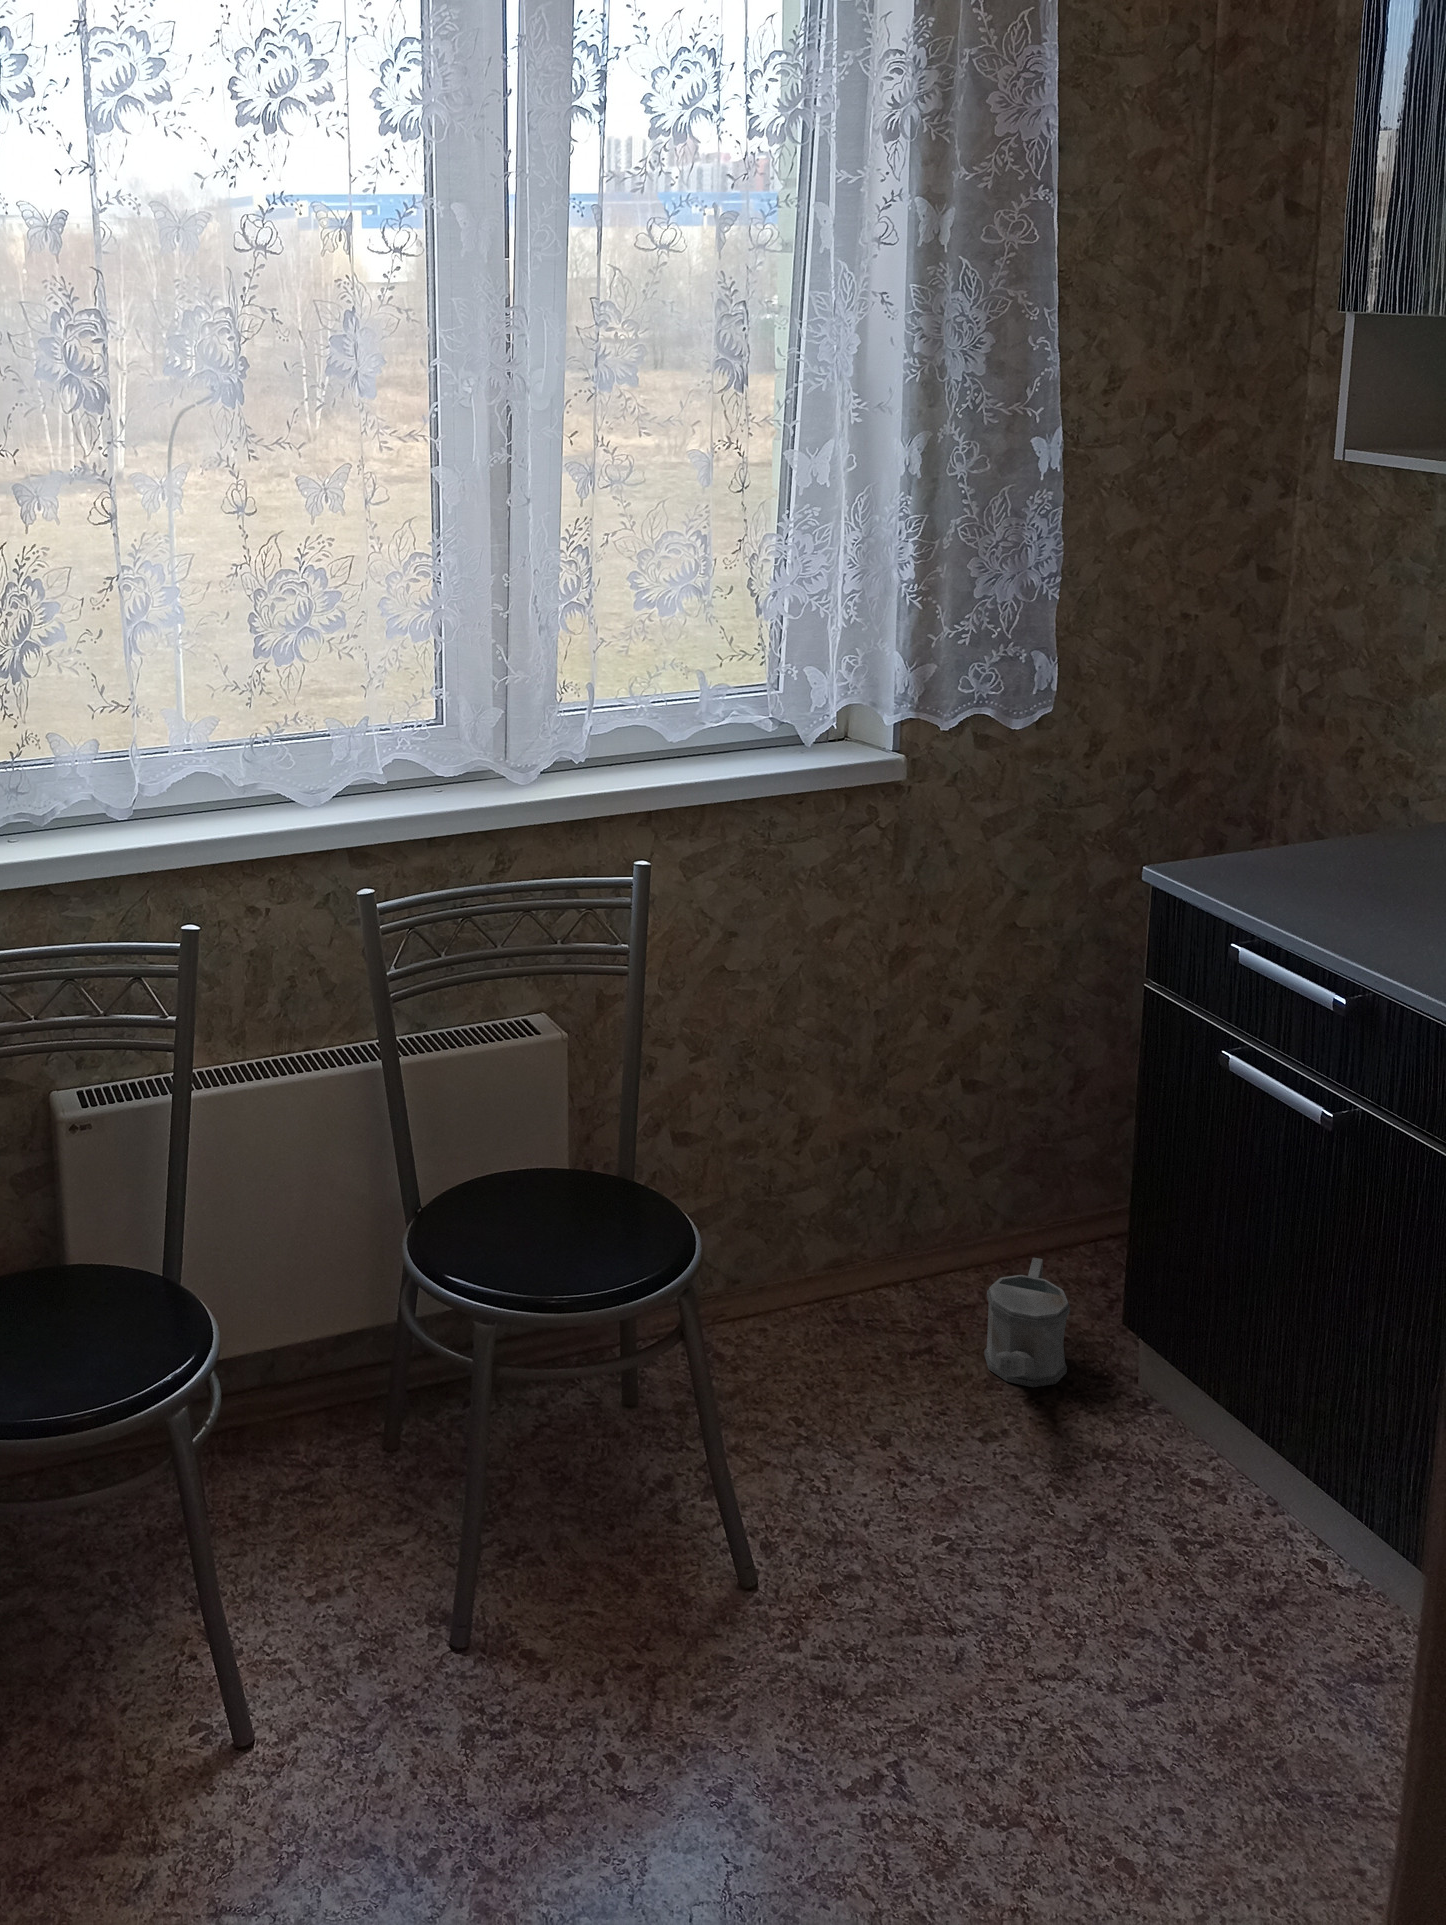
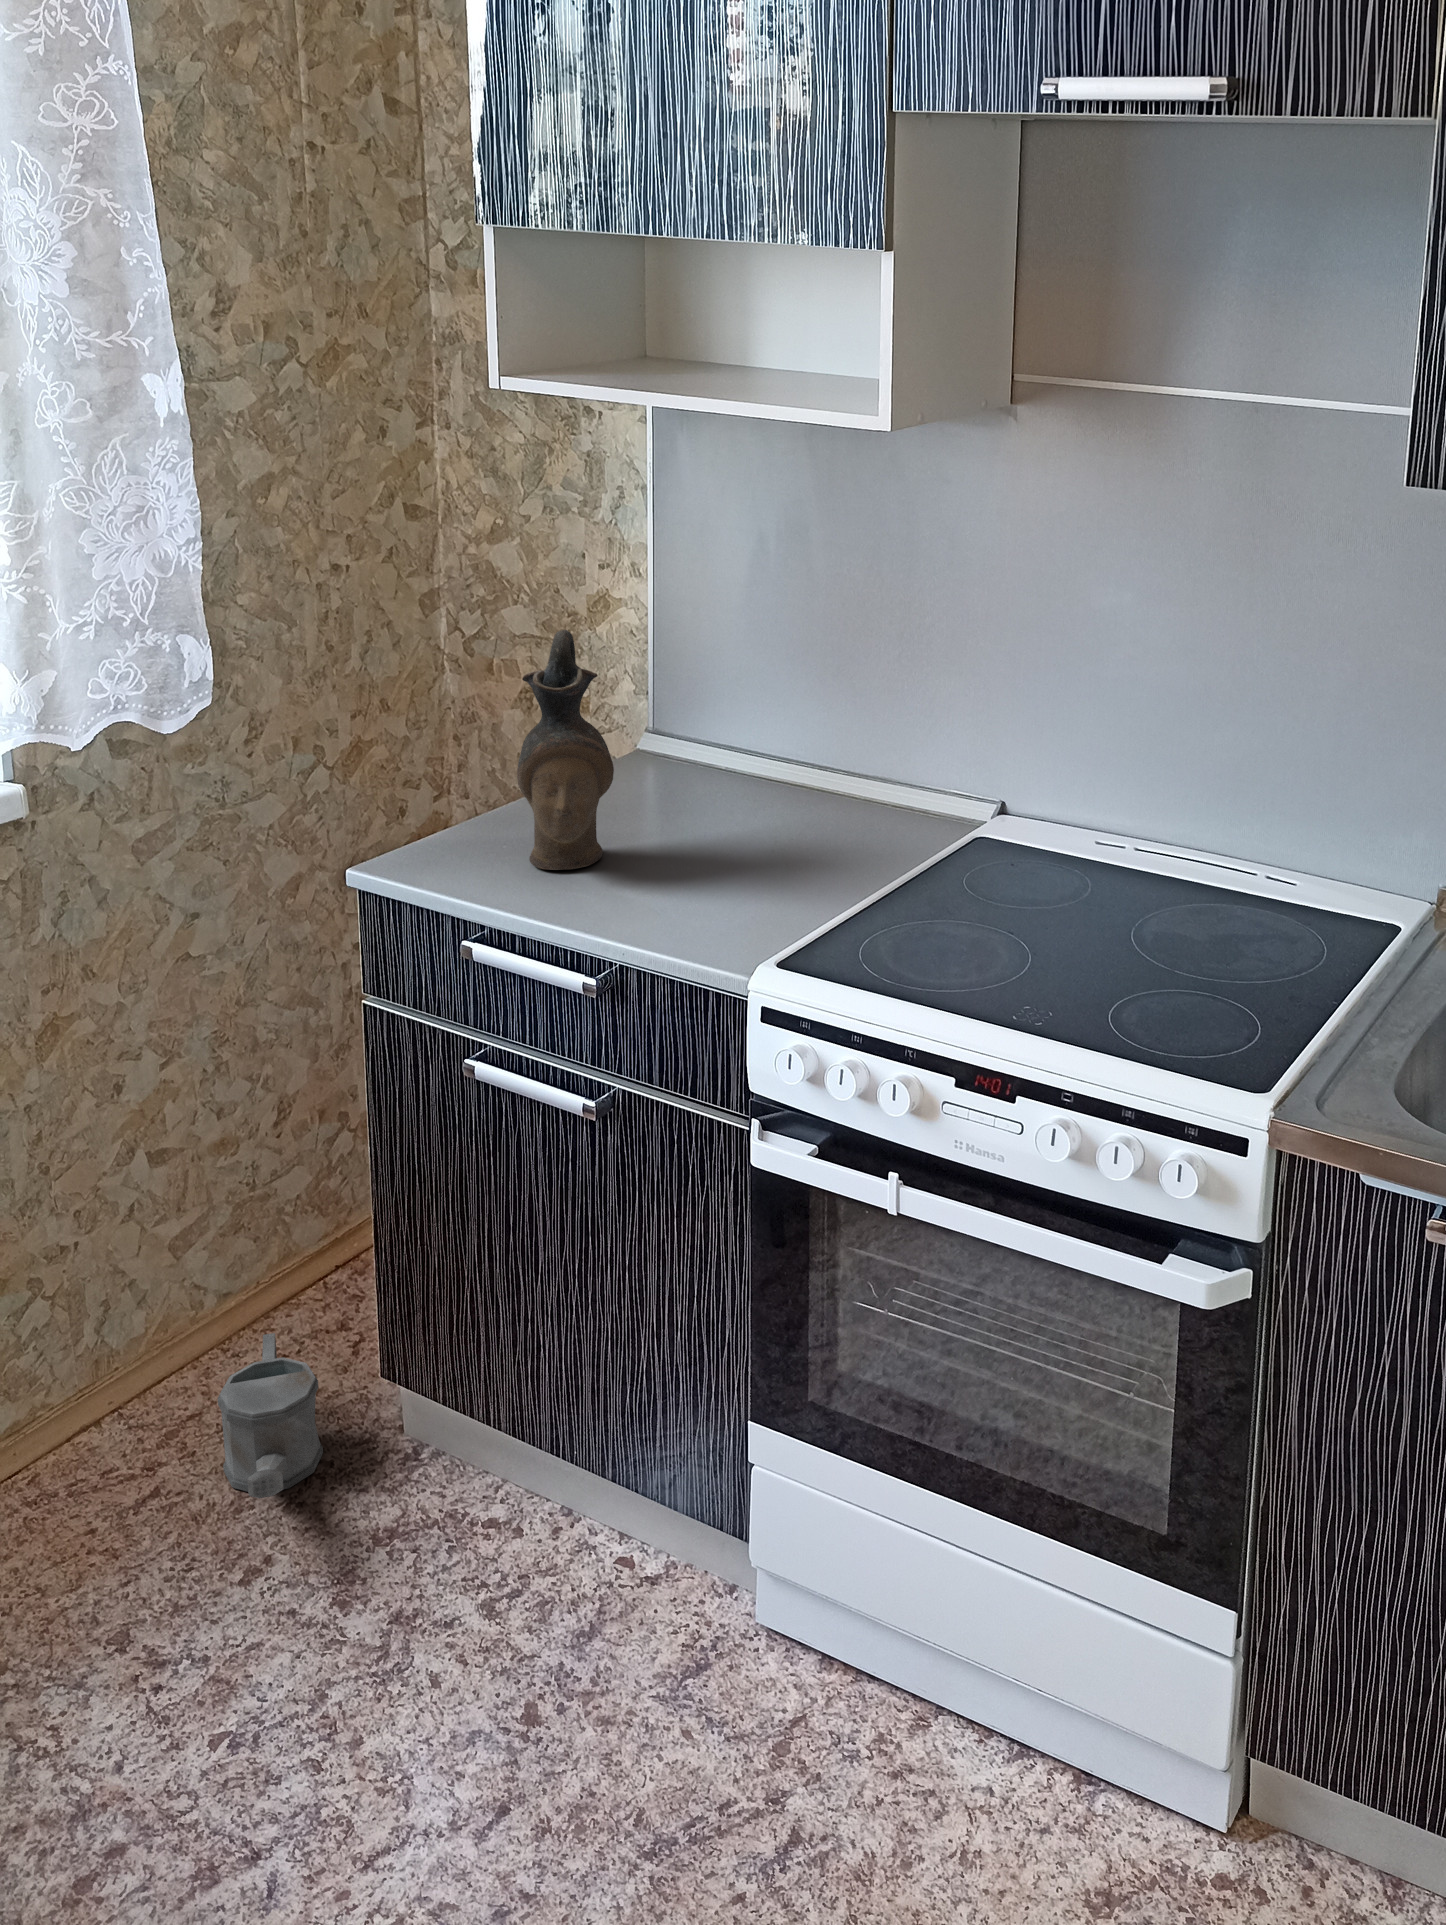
ceramic pitcher: none [1305,680,1401,900] -> present [517,630,614,870]

